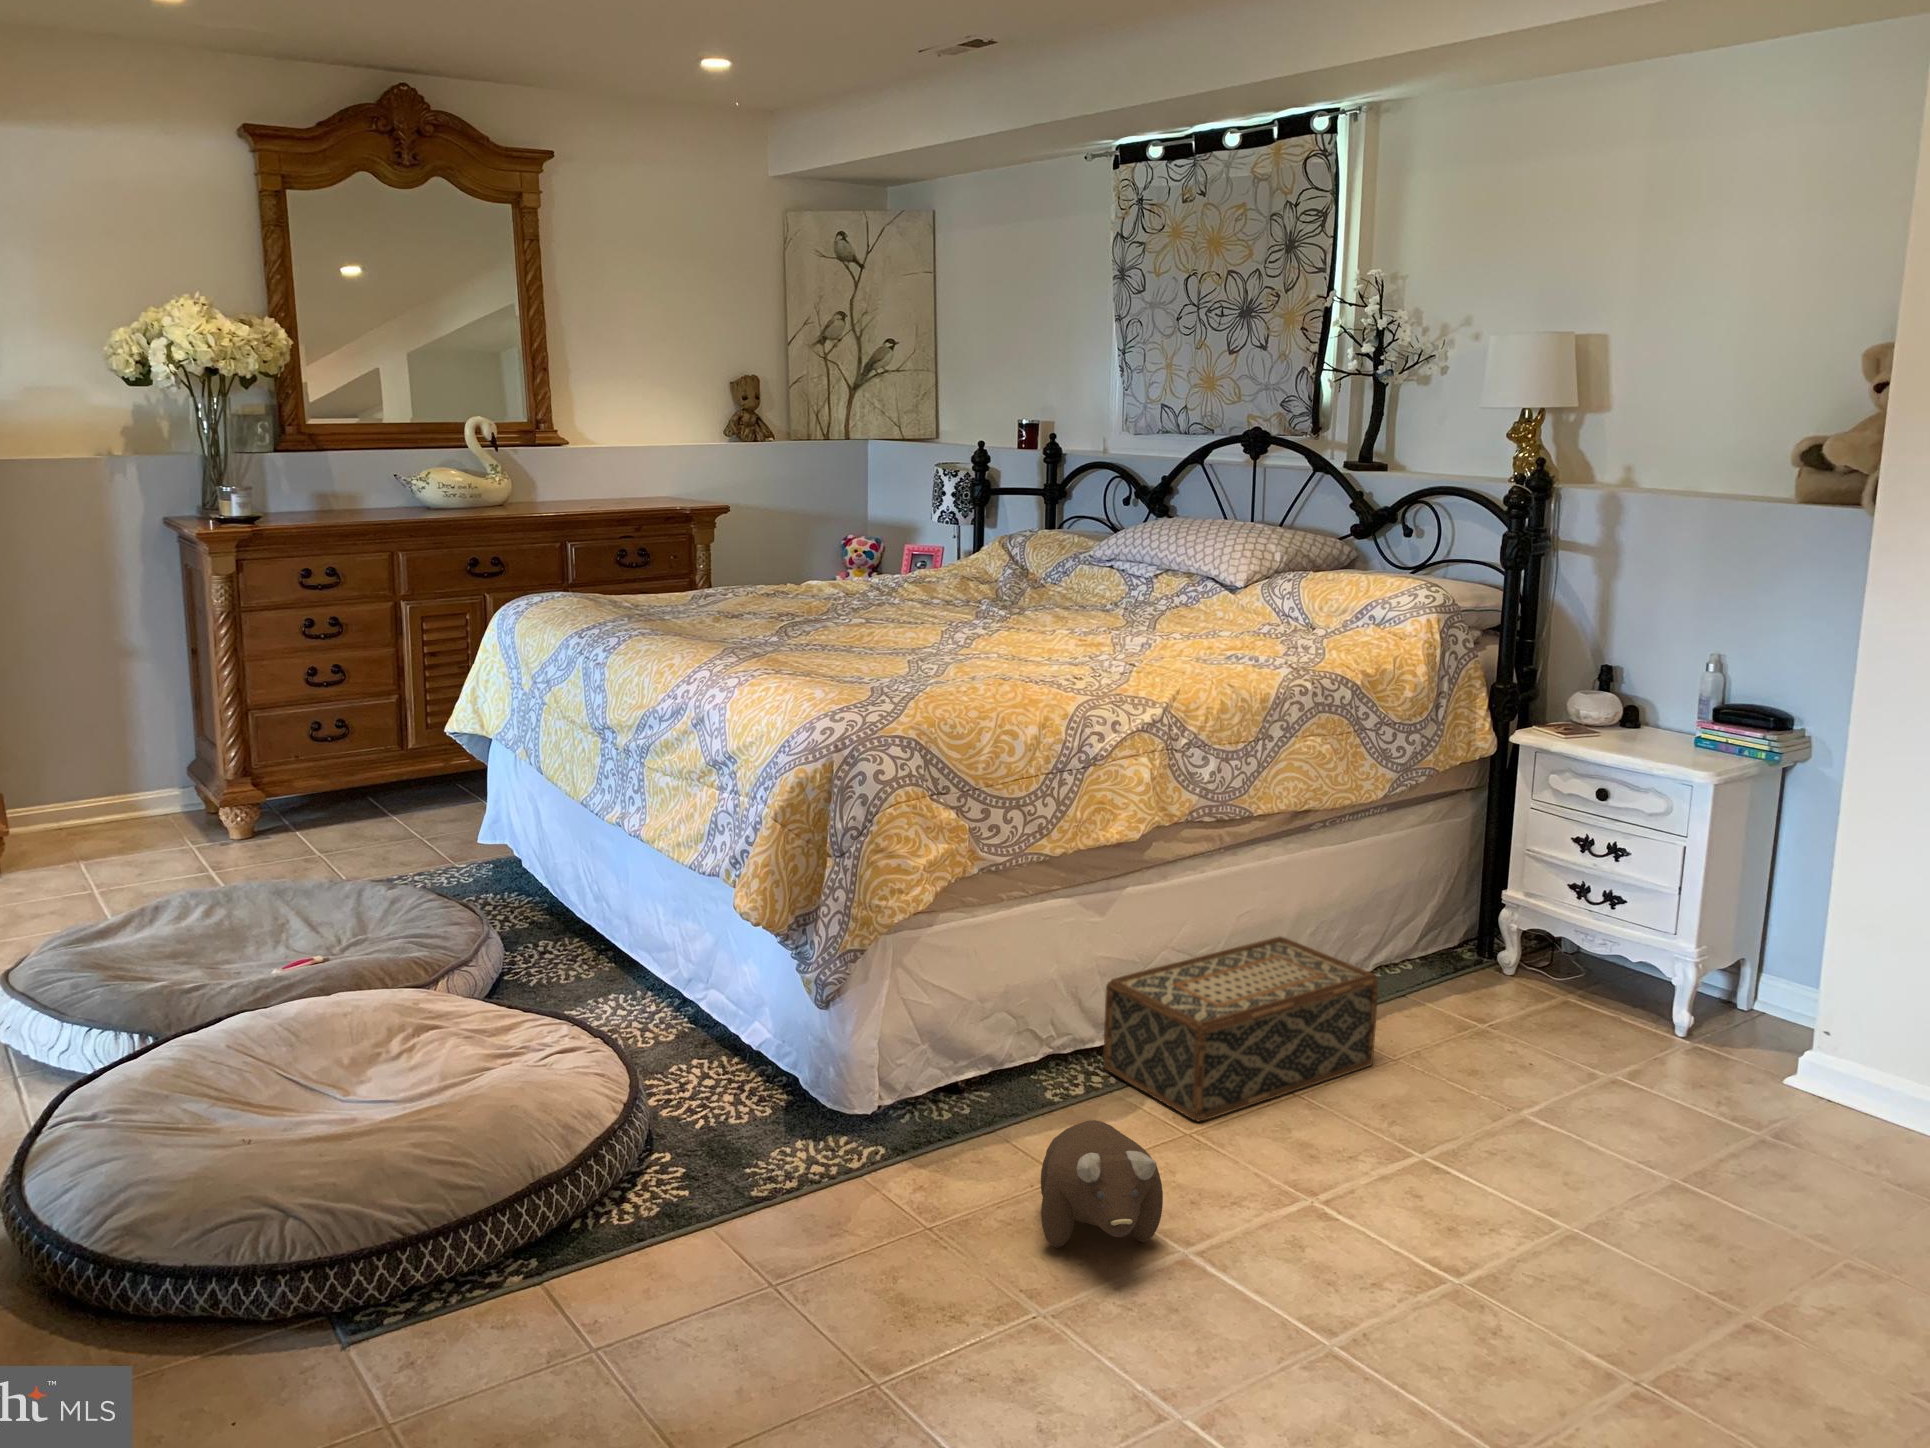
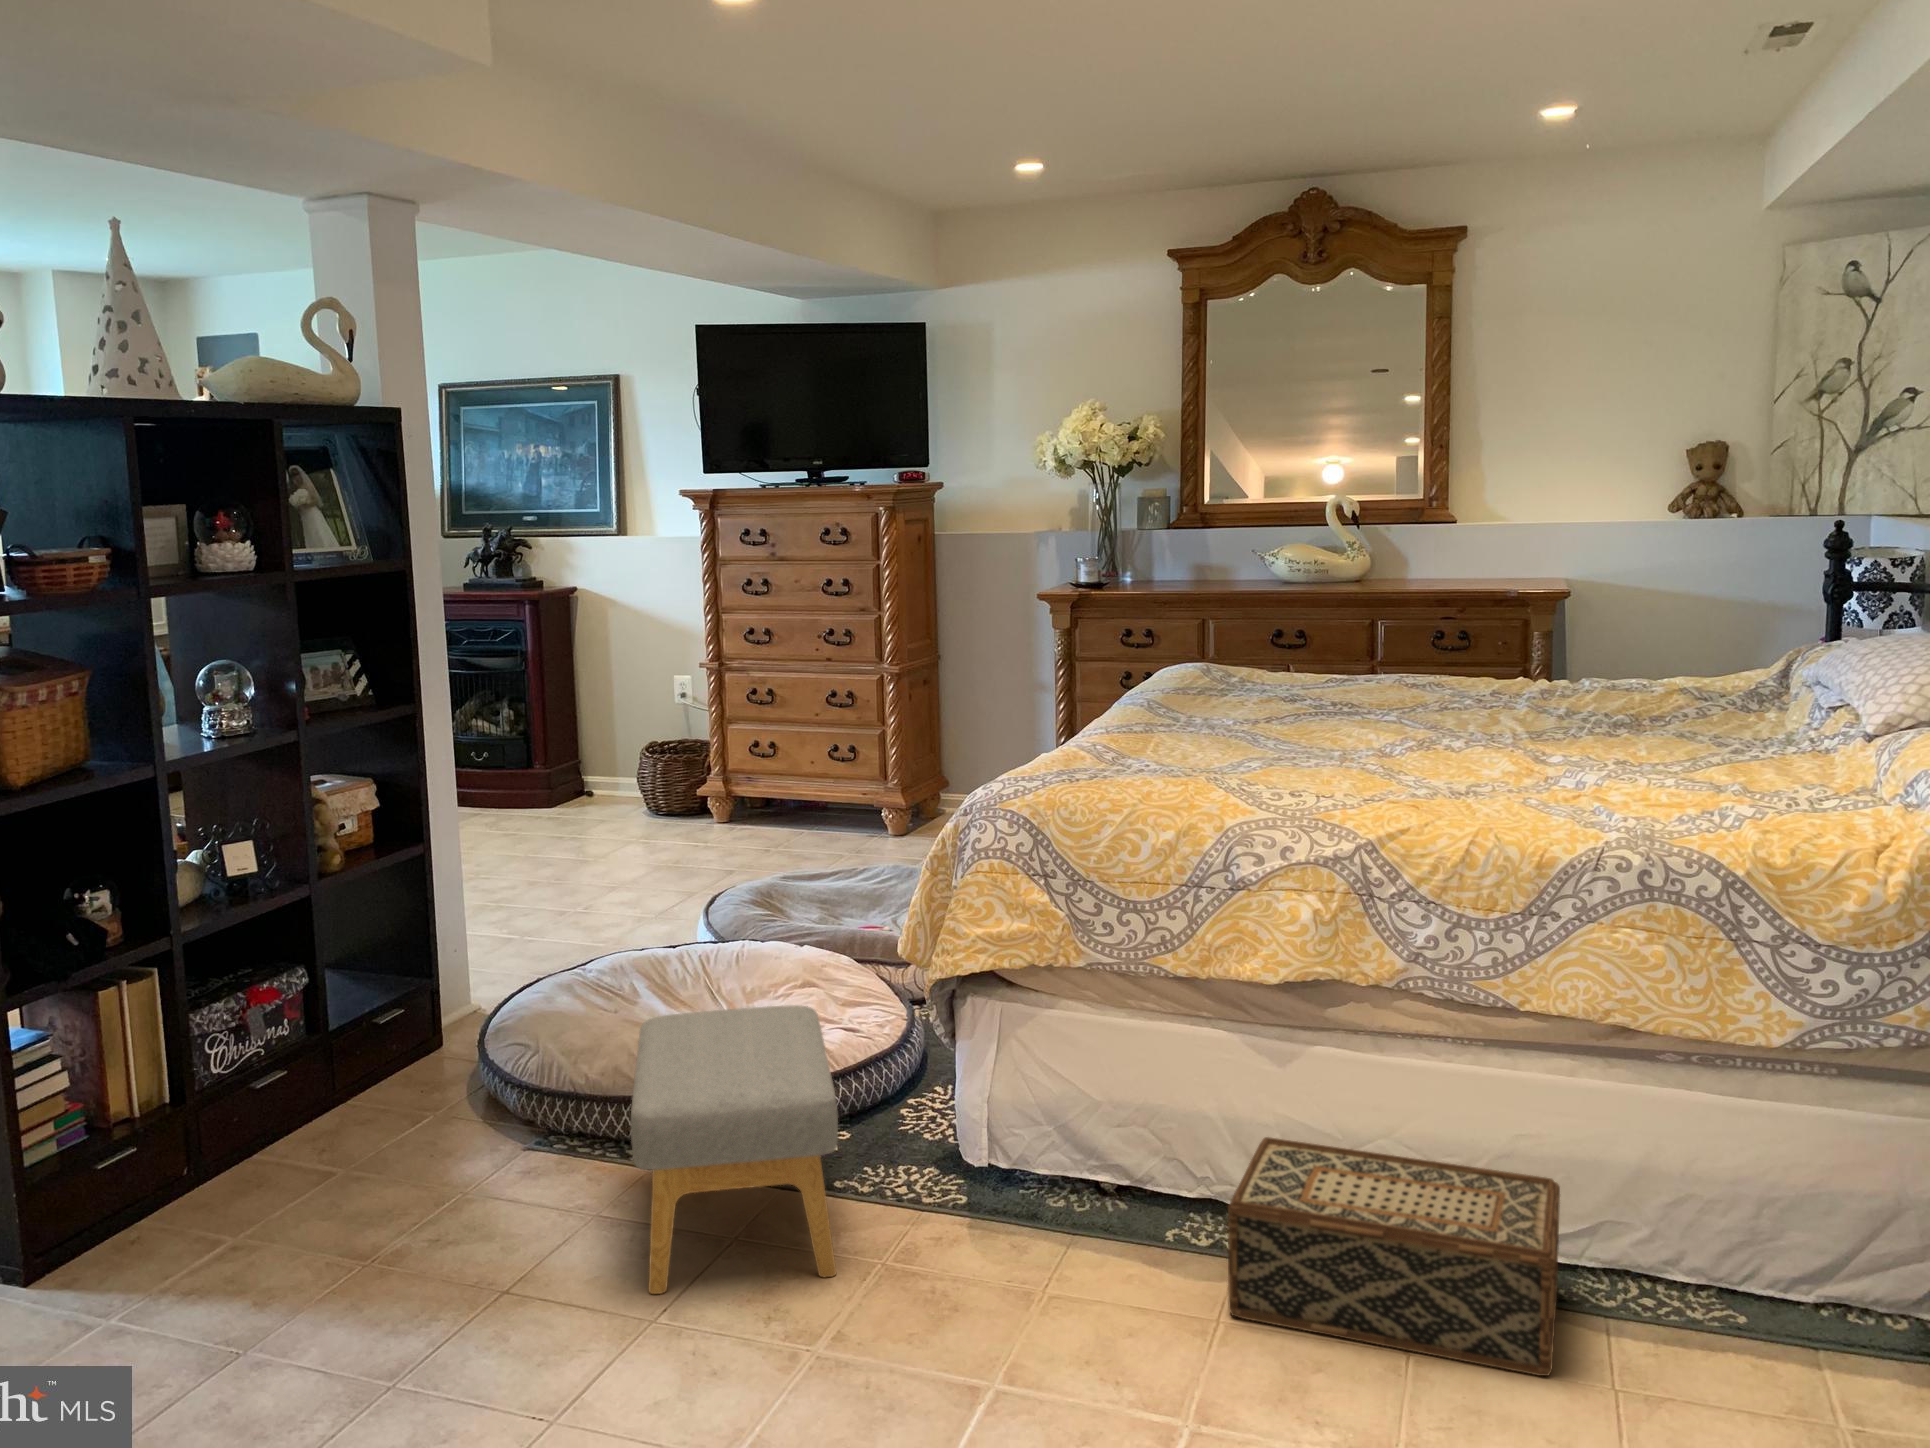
footstool: none [569,1009,943,1364] -> present [631,1005,838,1294]
plush toy: present [1041,1120,1163,1248] -> none [857,1216,1020,1357]

